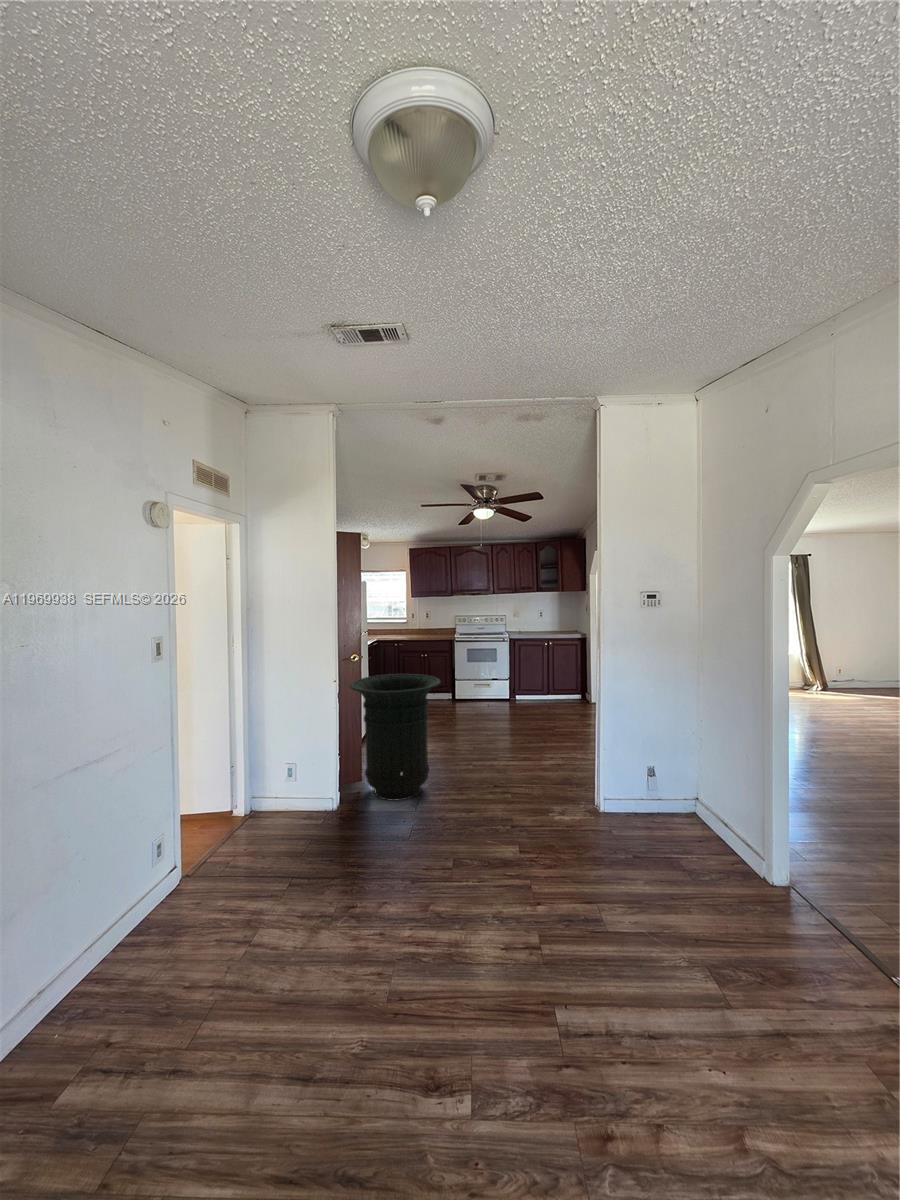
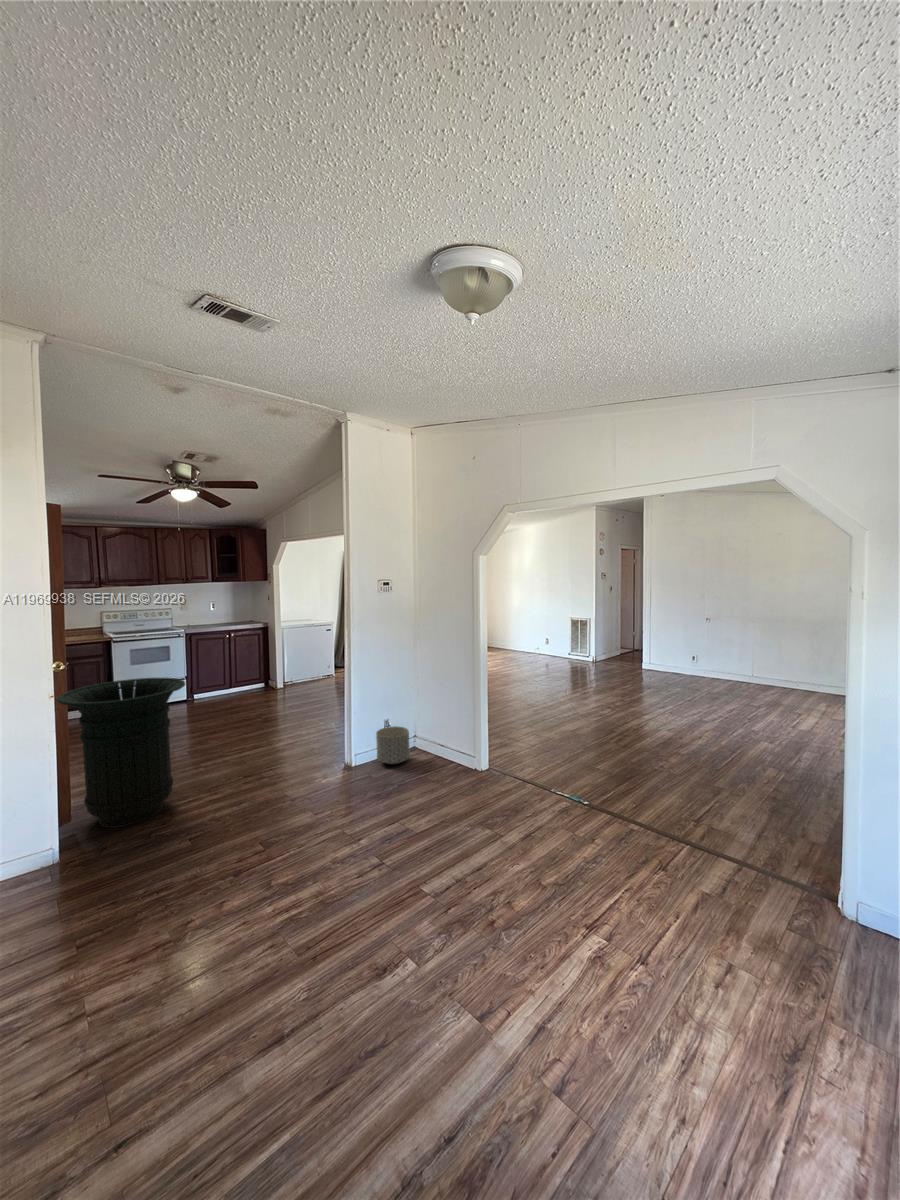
planter: none [629,778,674,830] -> present [376,726,410,765]

